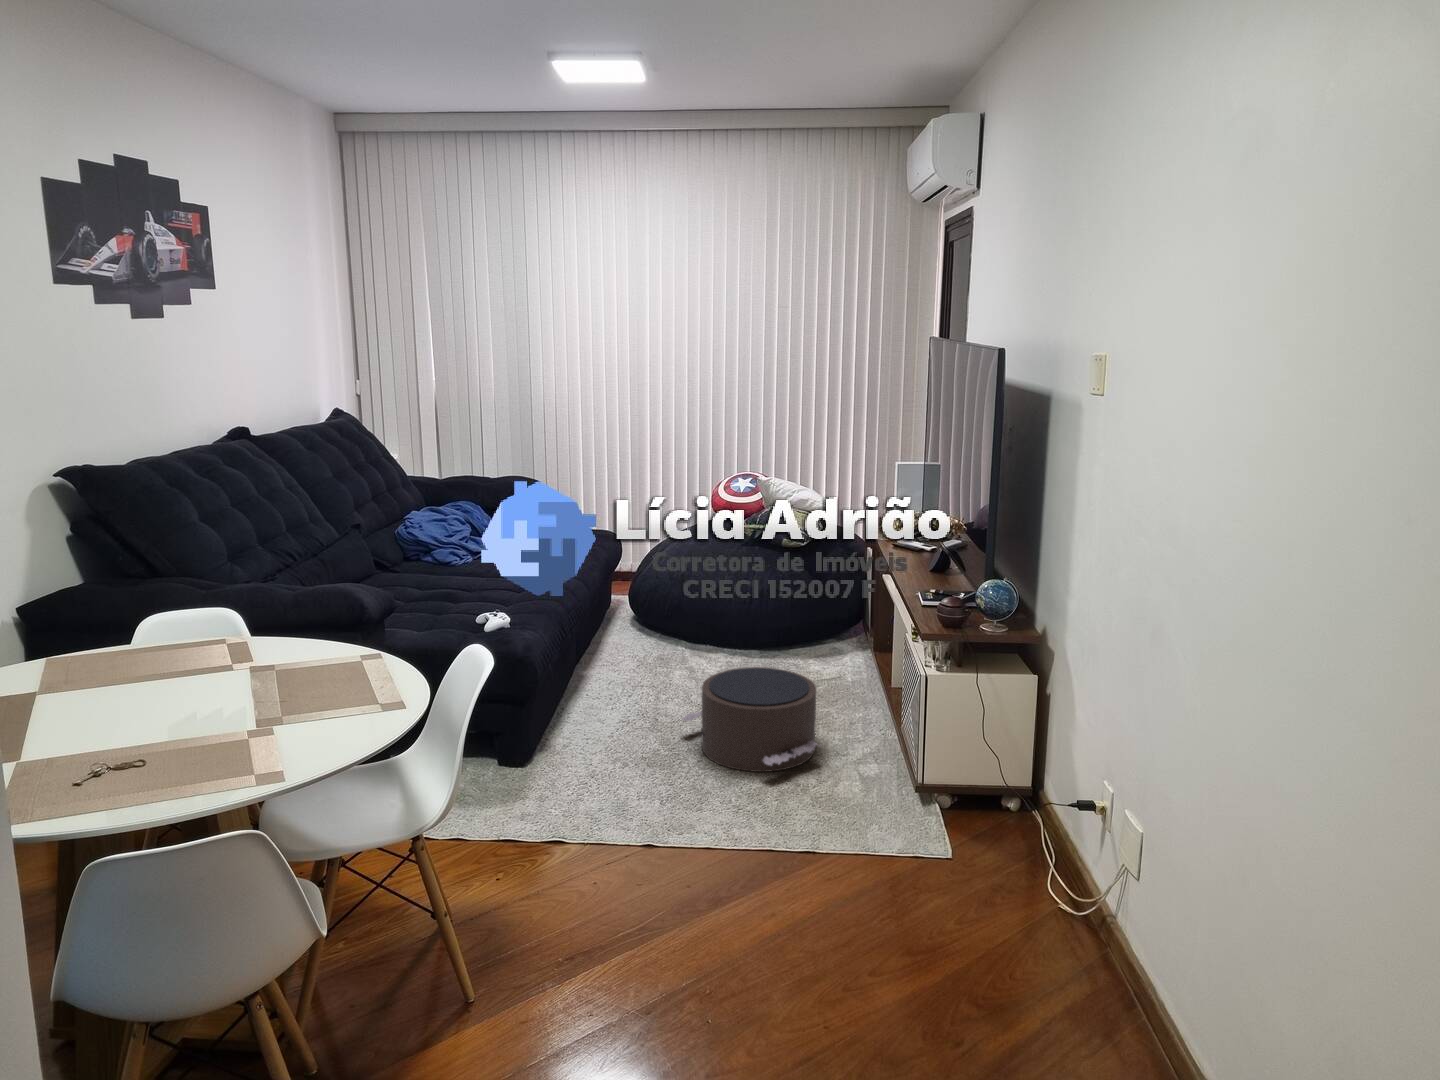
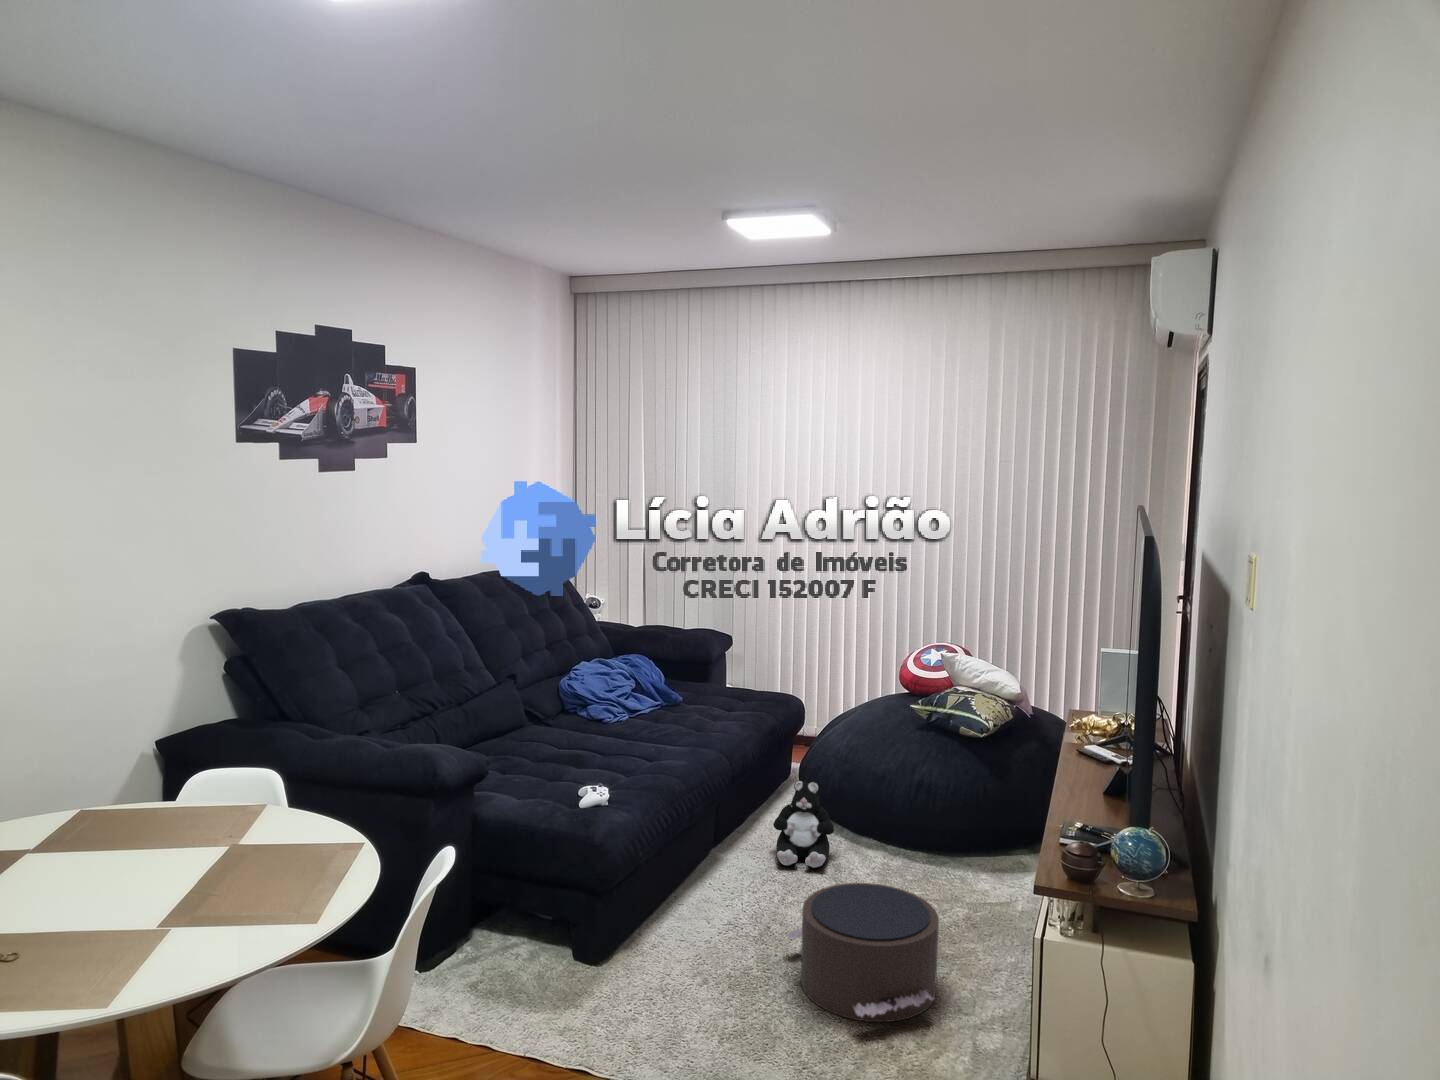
plush toy: none [631,597,686,672] -> present [773,780,834,868]

